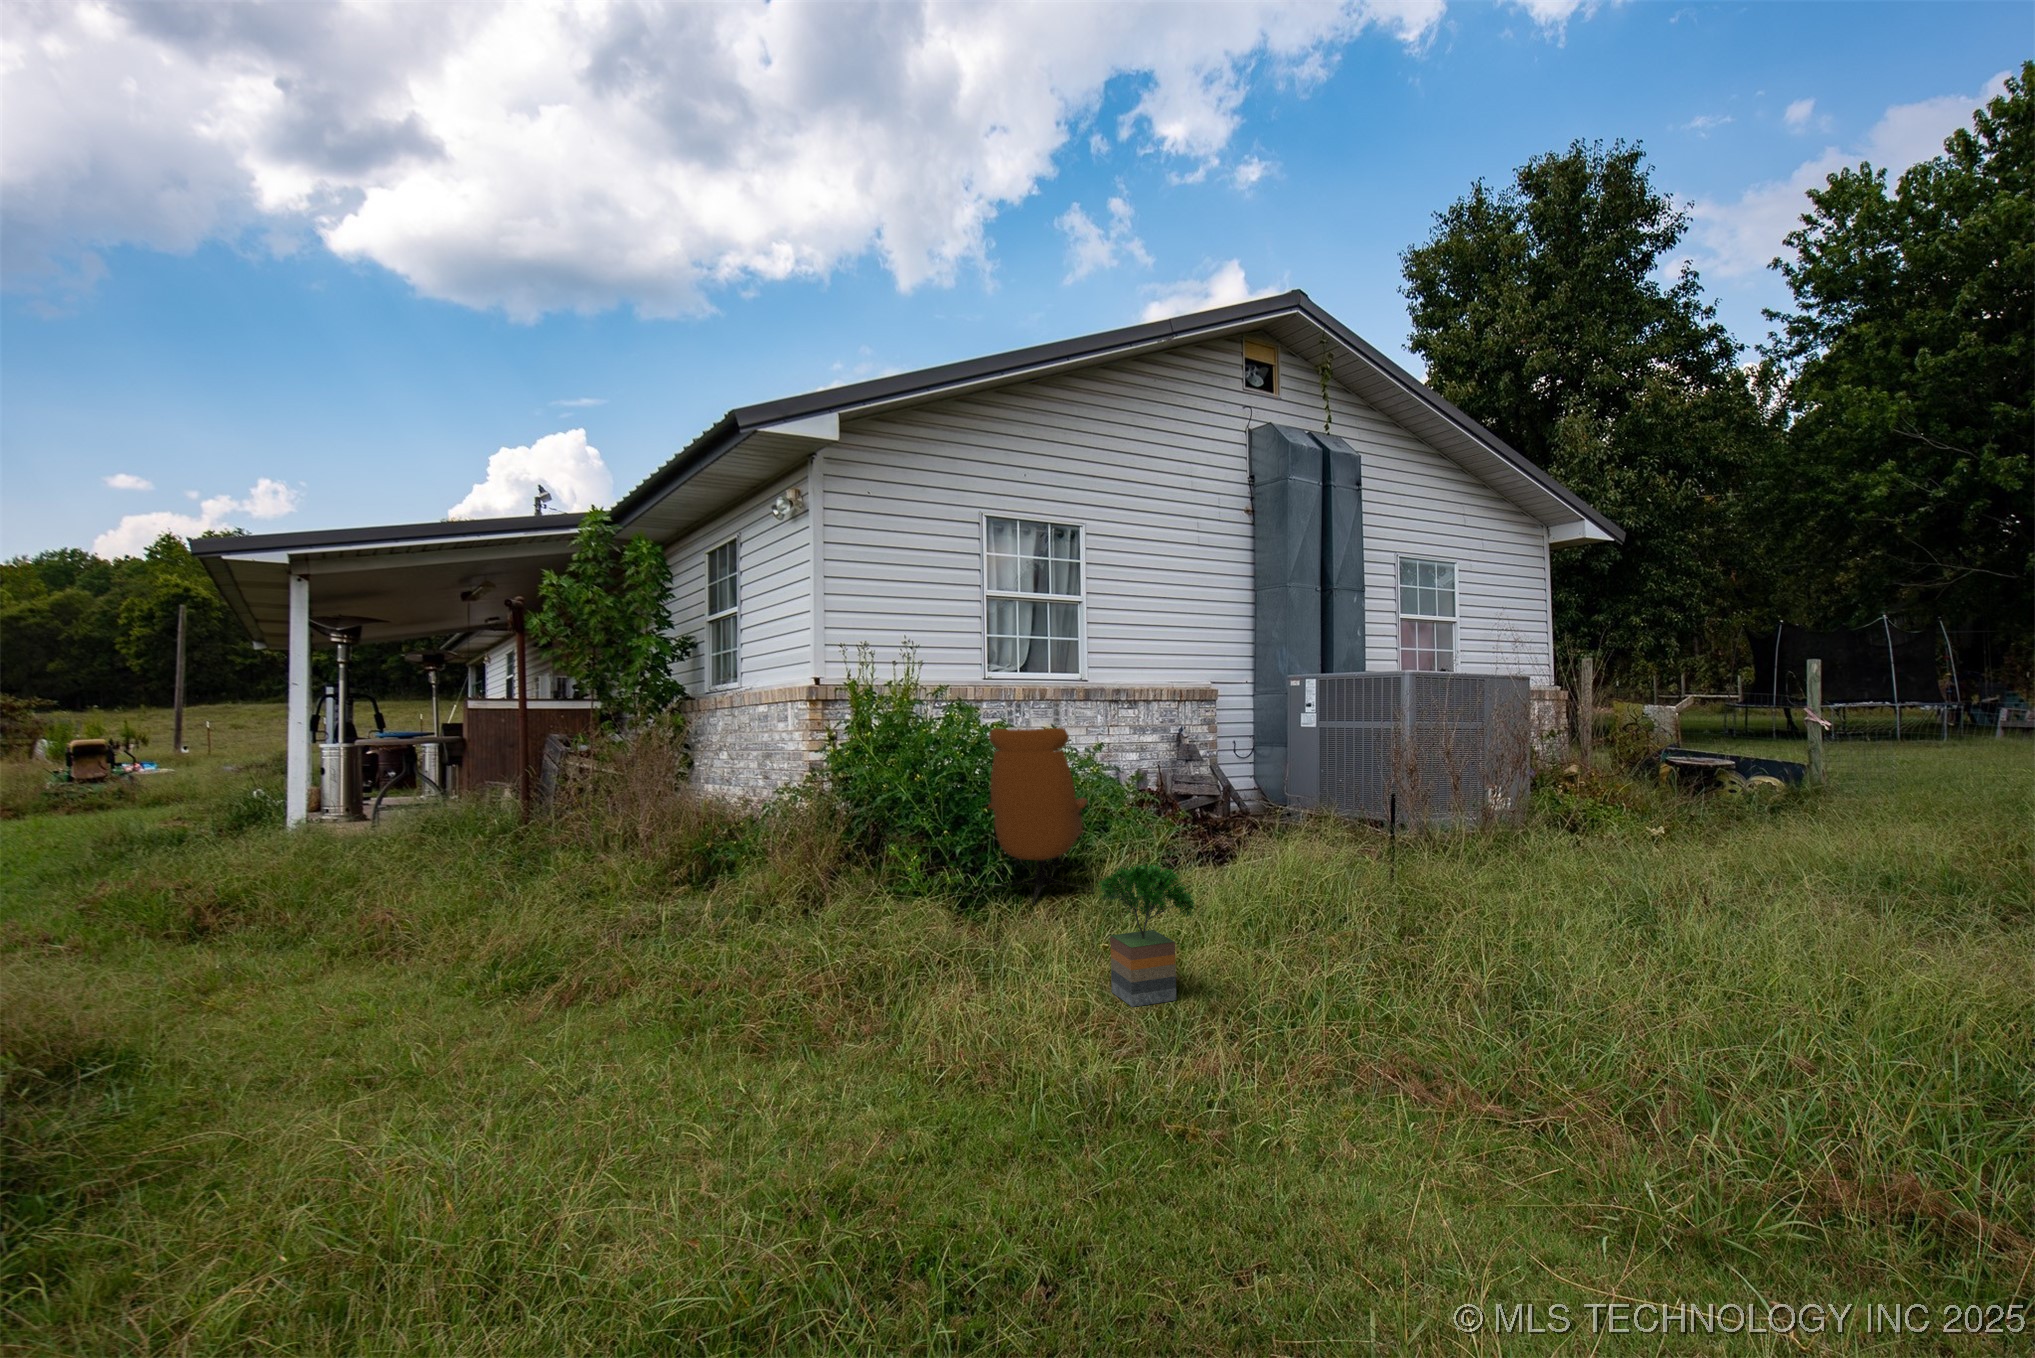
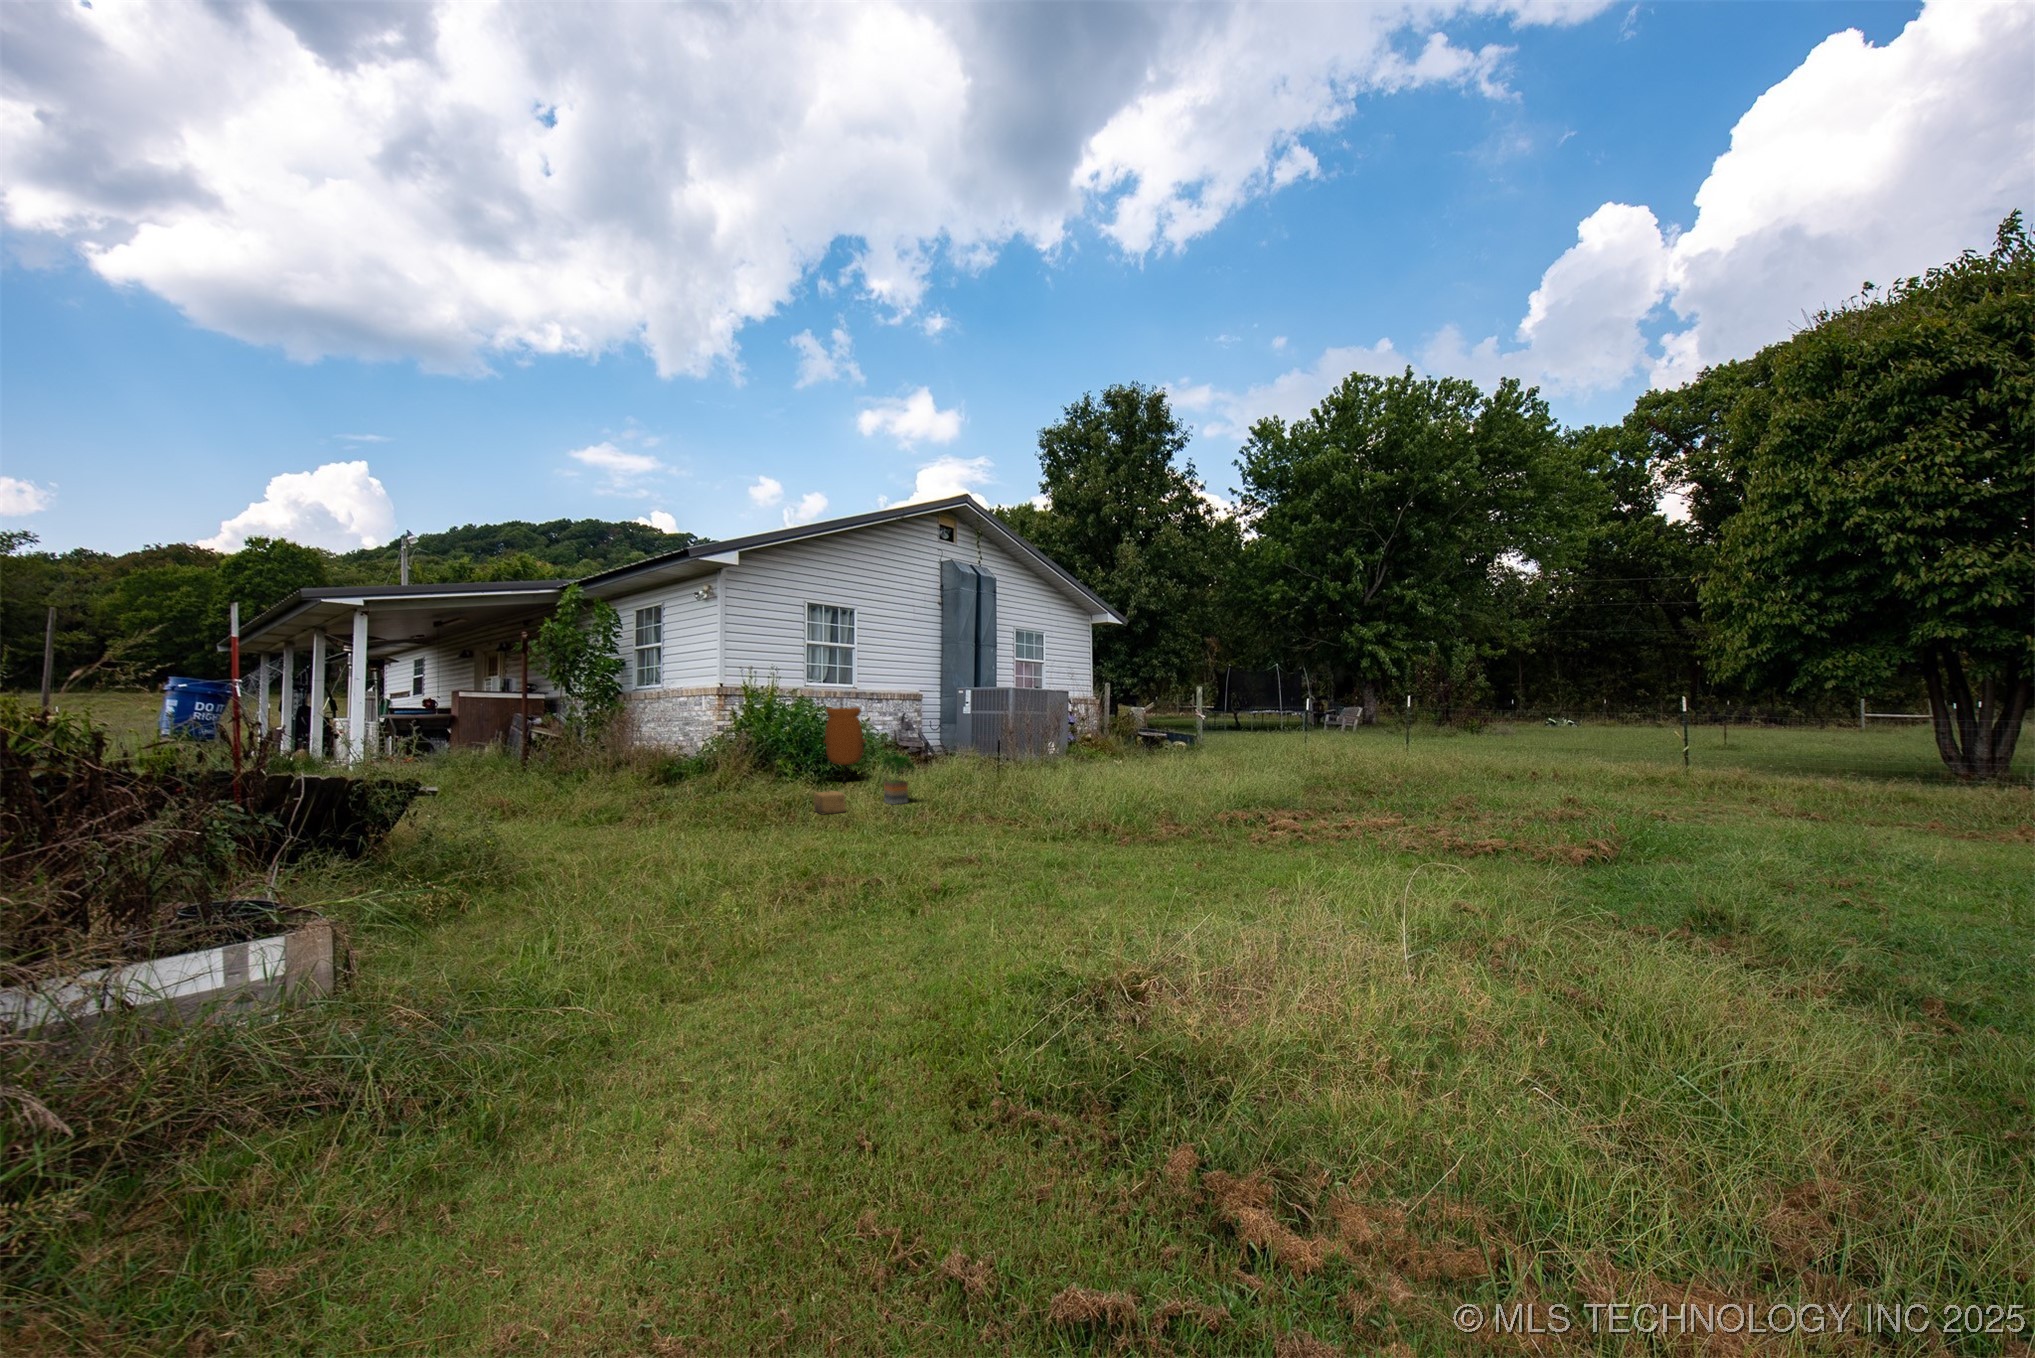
cardboard box: none [913,970,994,1050] -> present [814,791,846,814]

